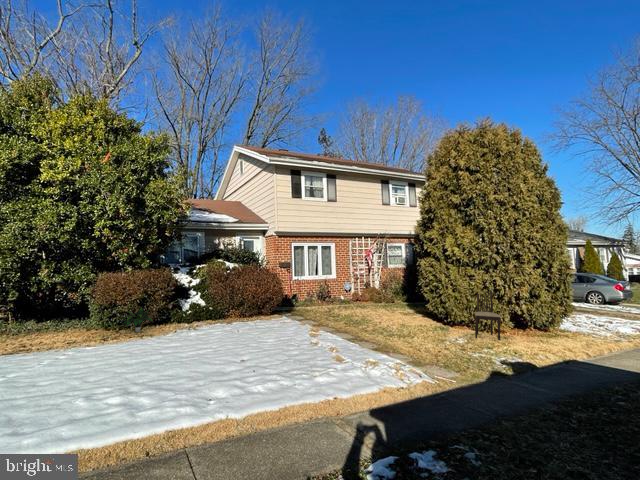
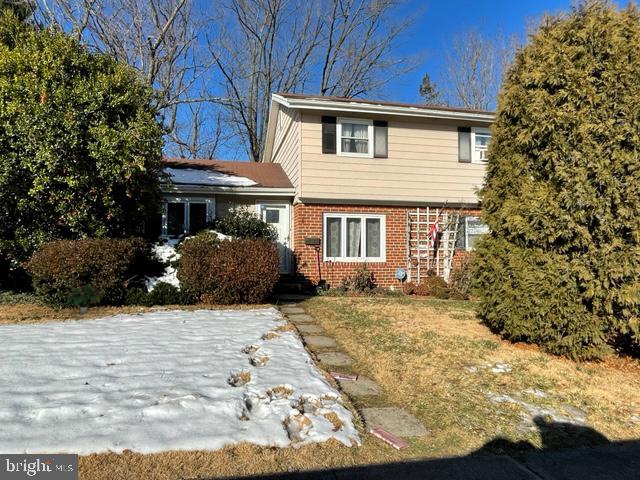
chair: present [475,291,501,340] -> none [532,278,580,376]

